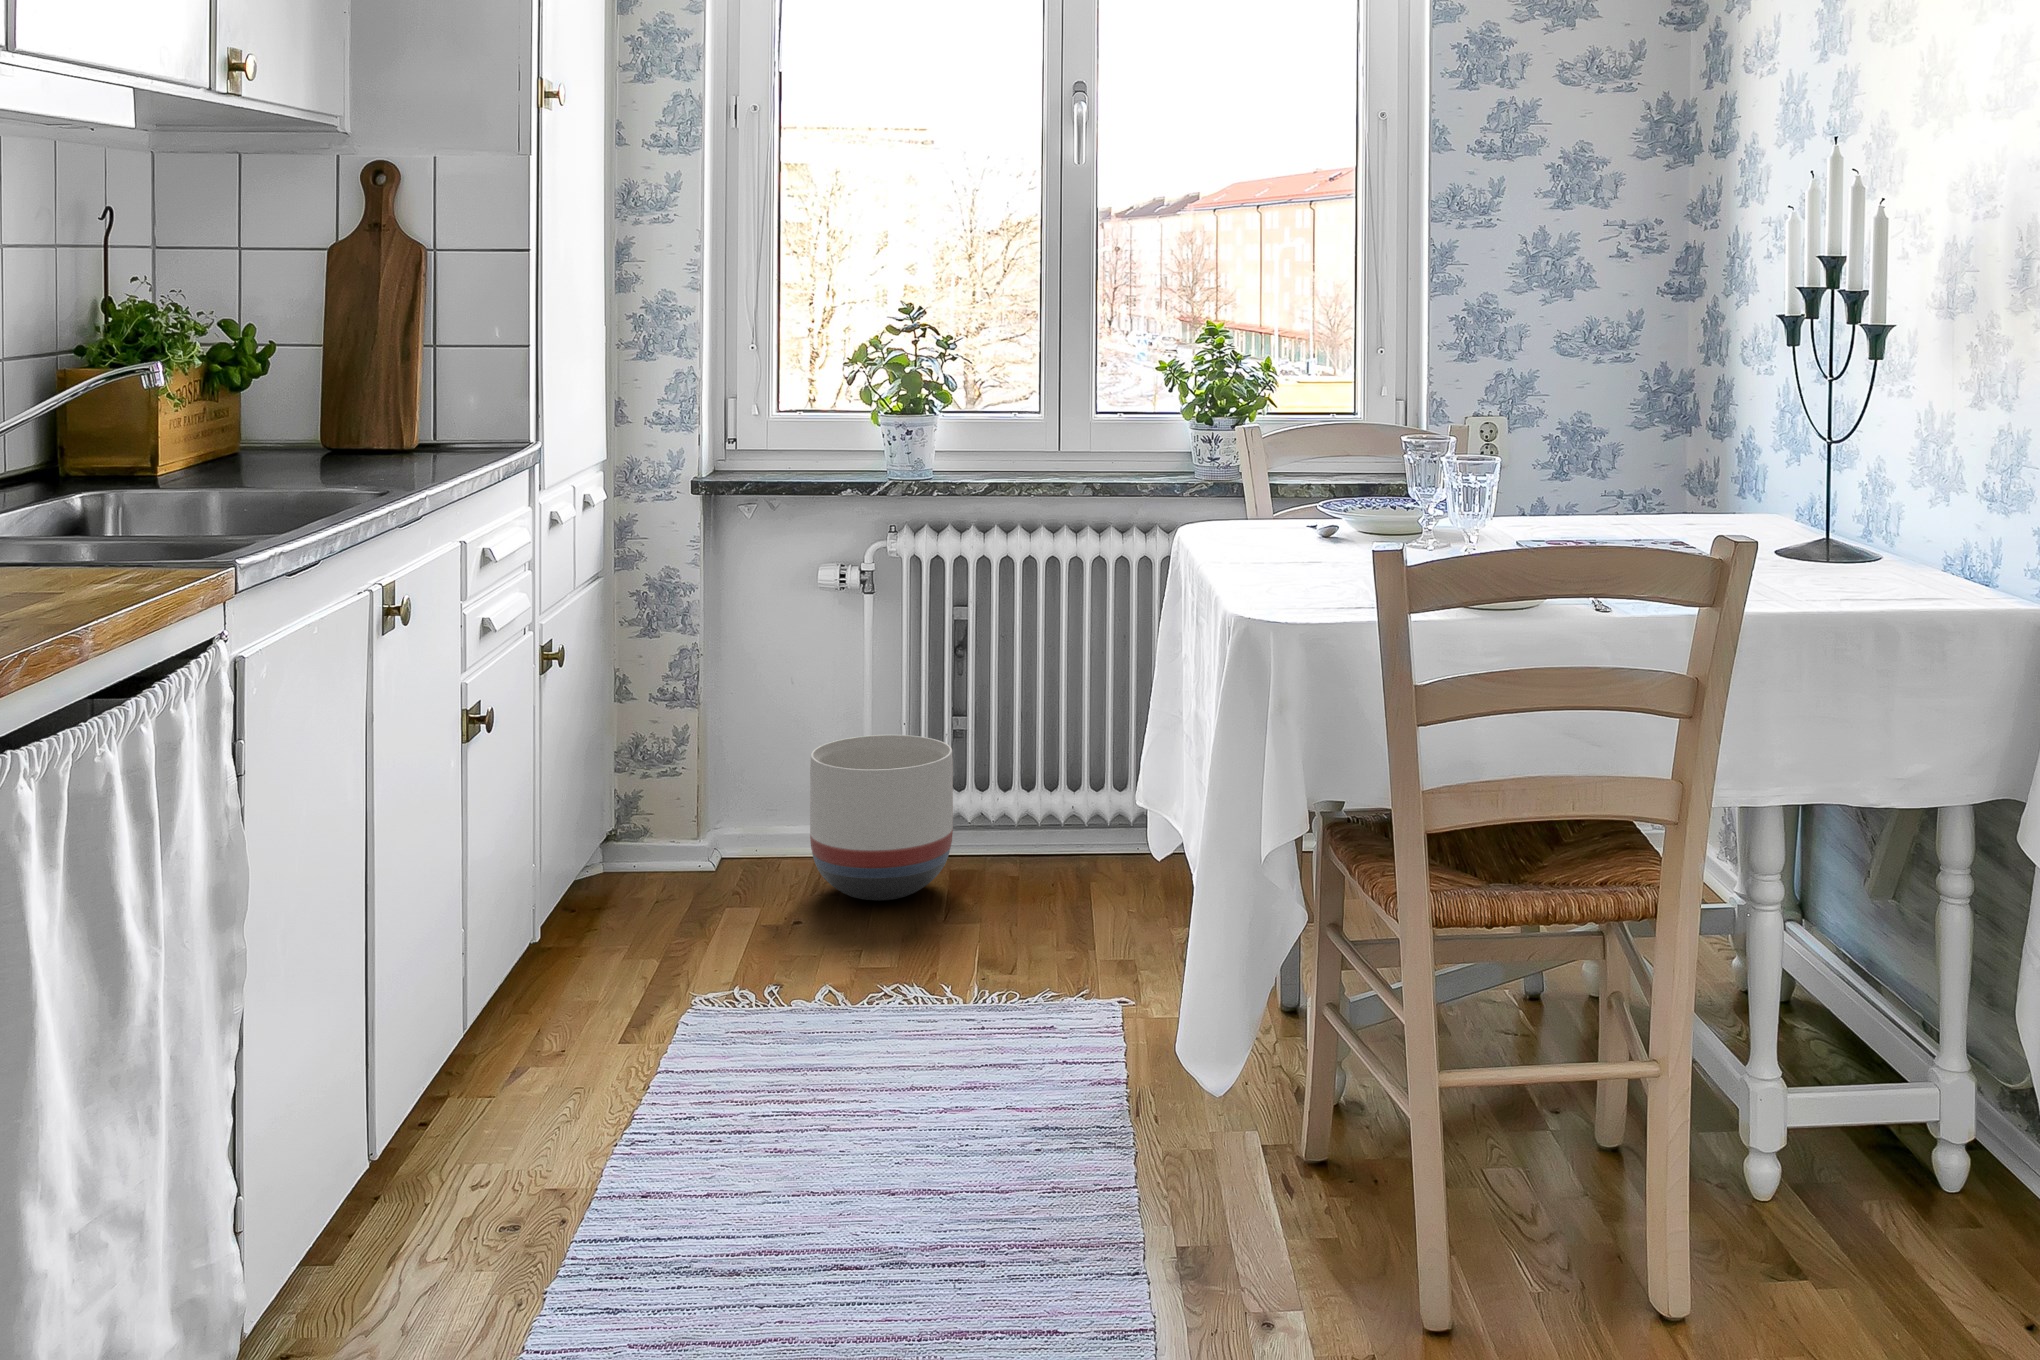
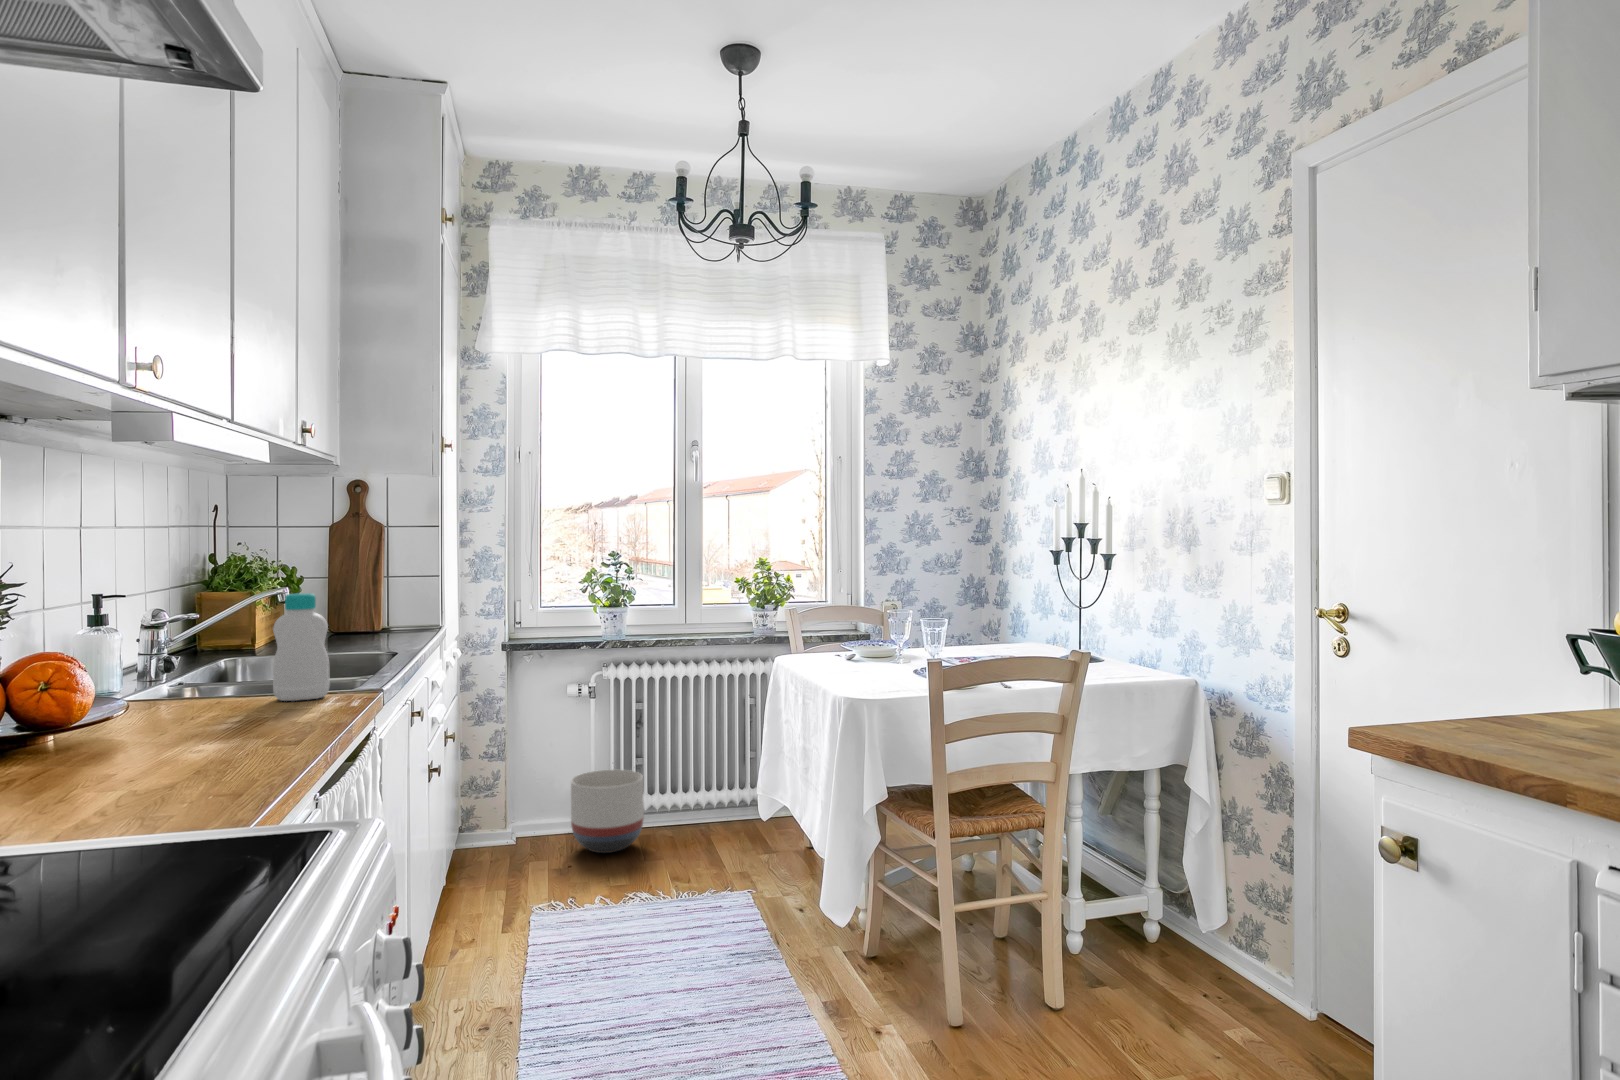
bottle: none [35,373,143,577] -> present [273,593,330,701]

